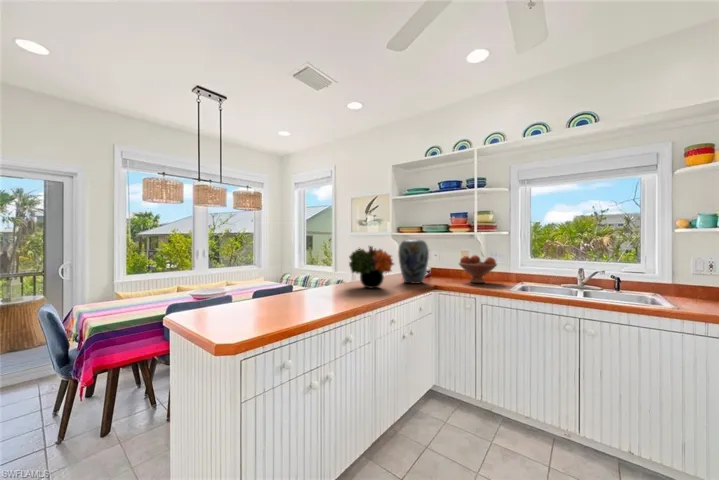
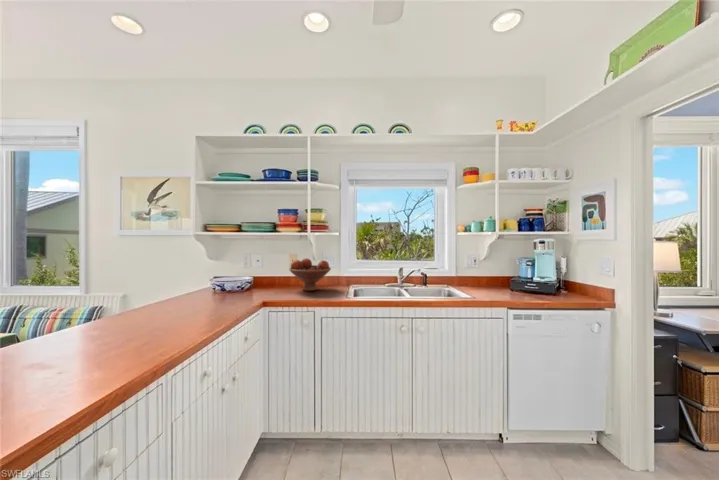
vase: present [398,240,429,284] -> none [209,242,254,303]
flower arrangement: present [349,246,394,288] -> none [106,254,206,326]

